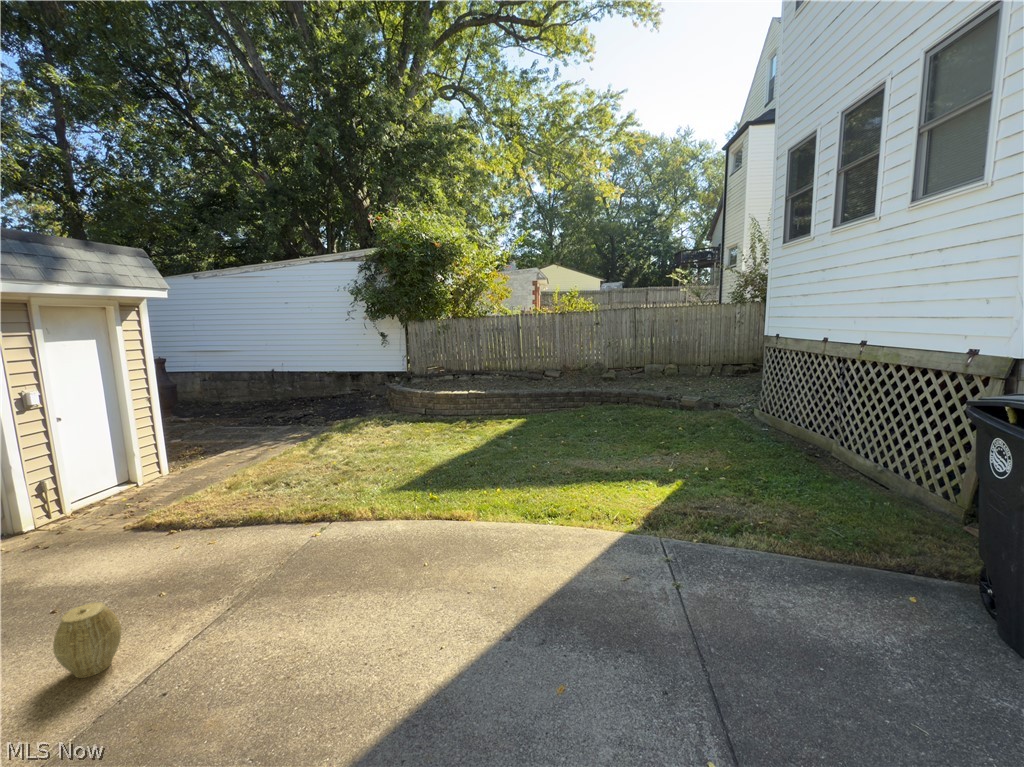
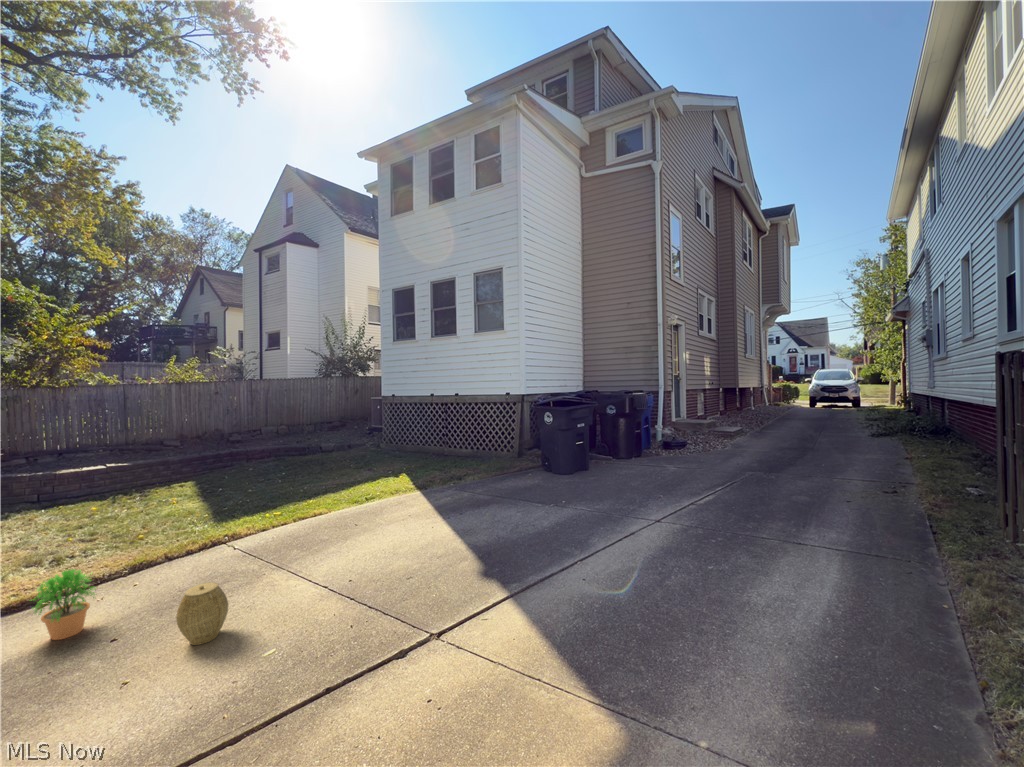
potted plant: none [104,520,168,586] -> present [33,569,95,640]

